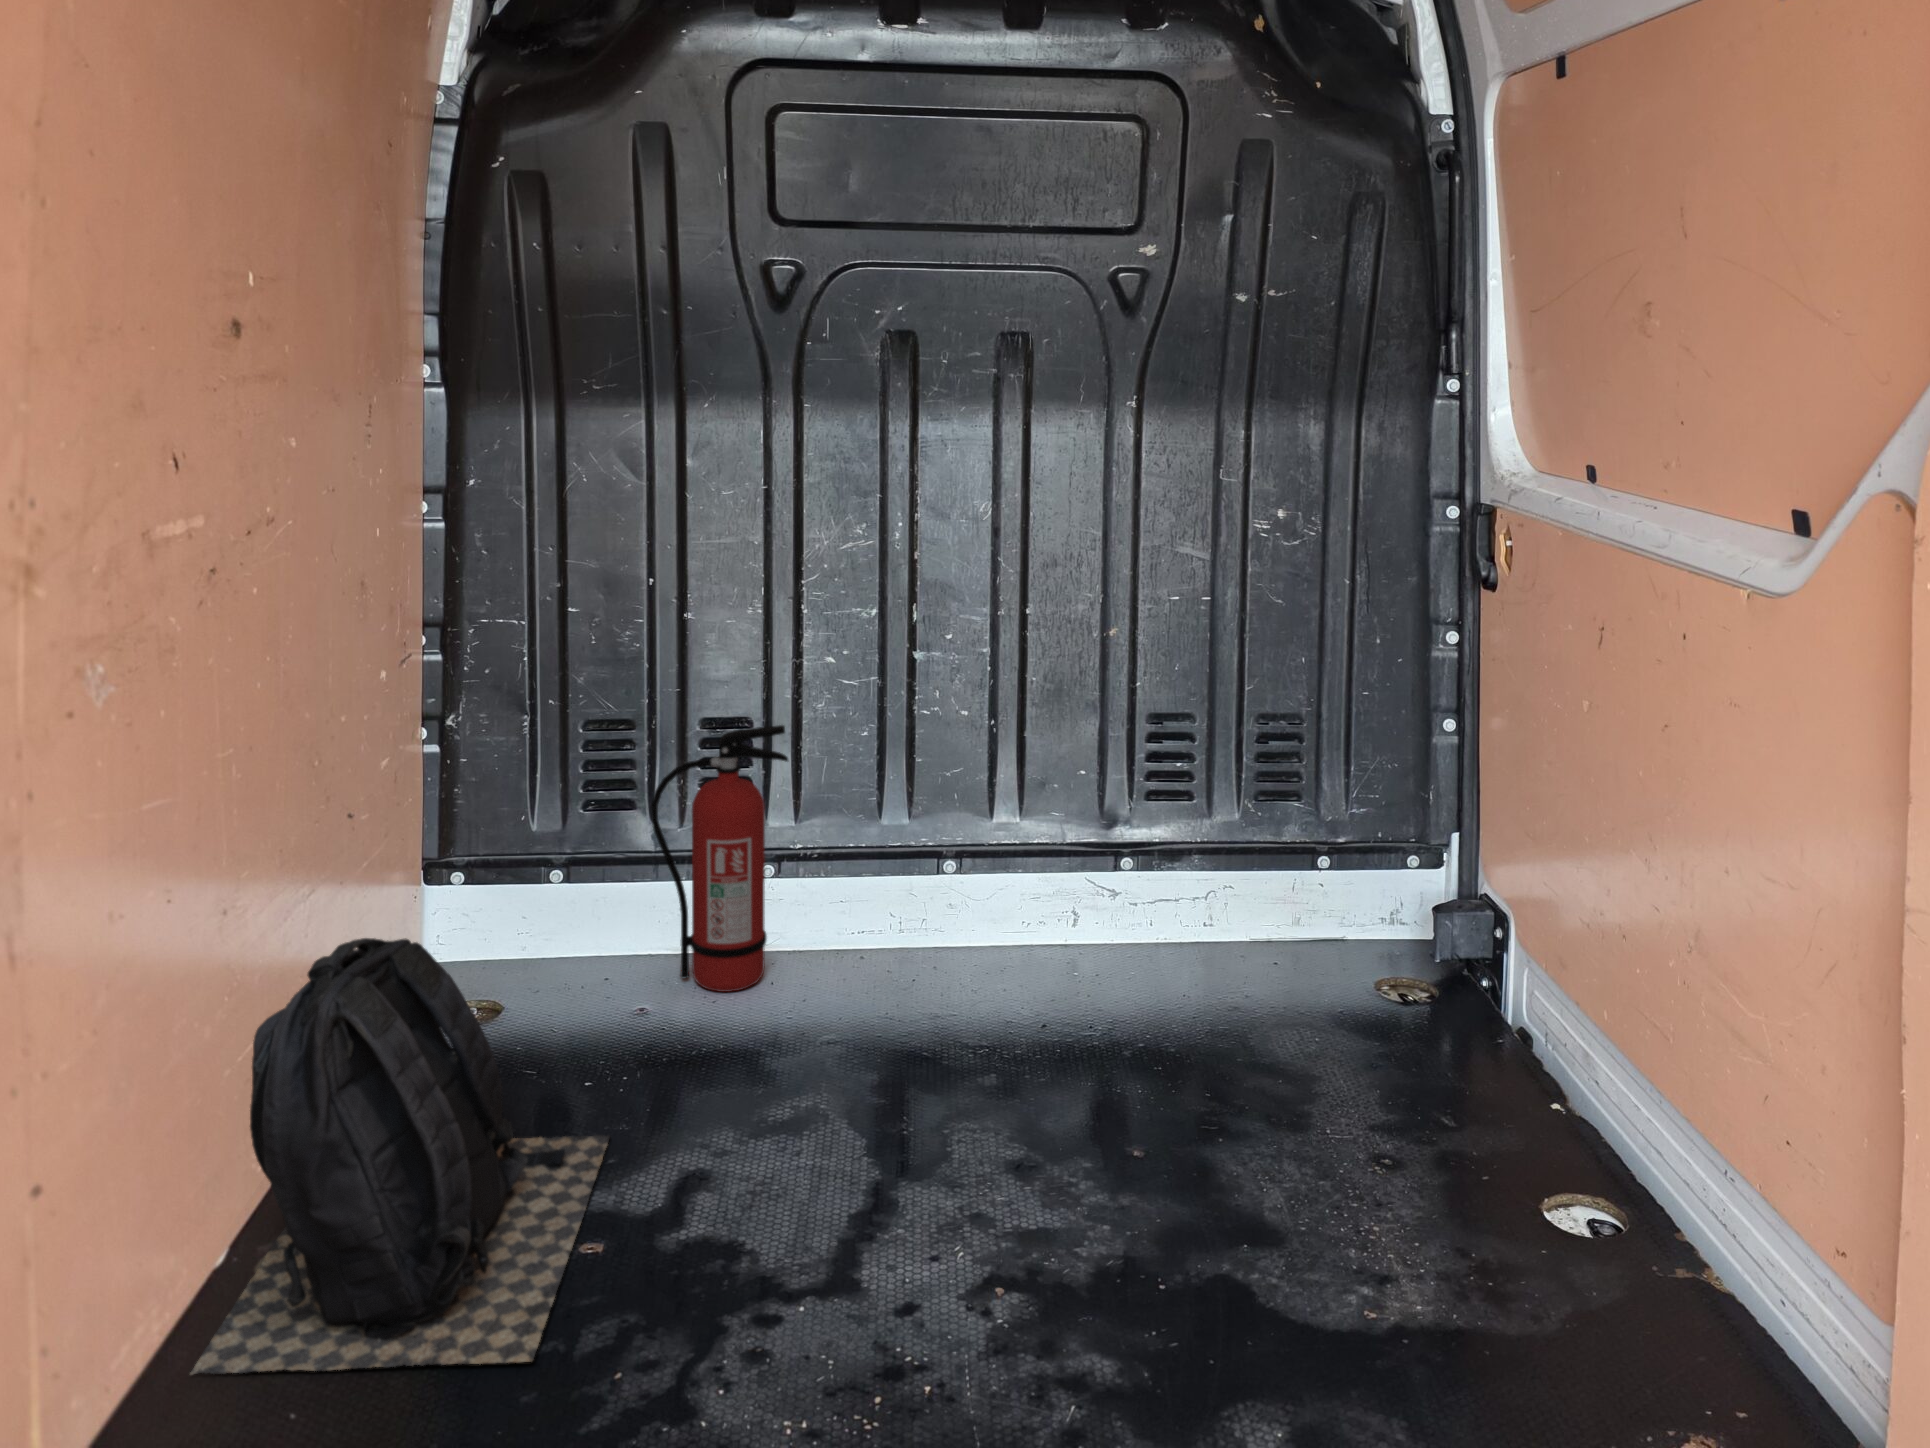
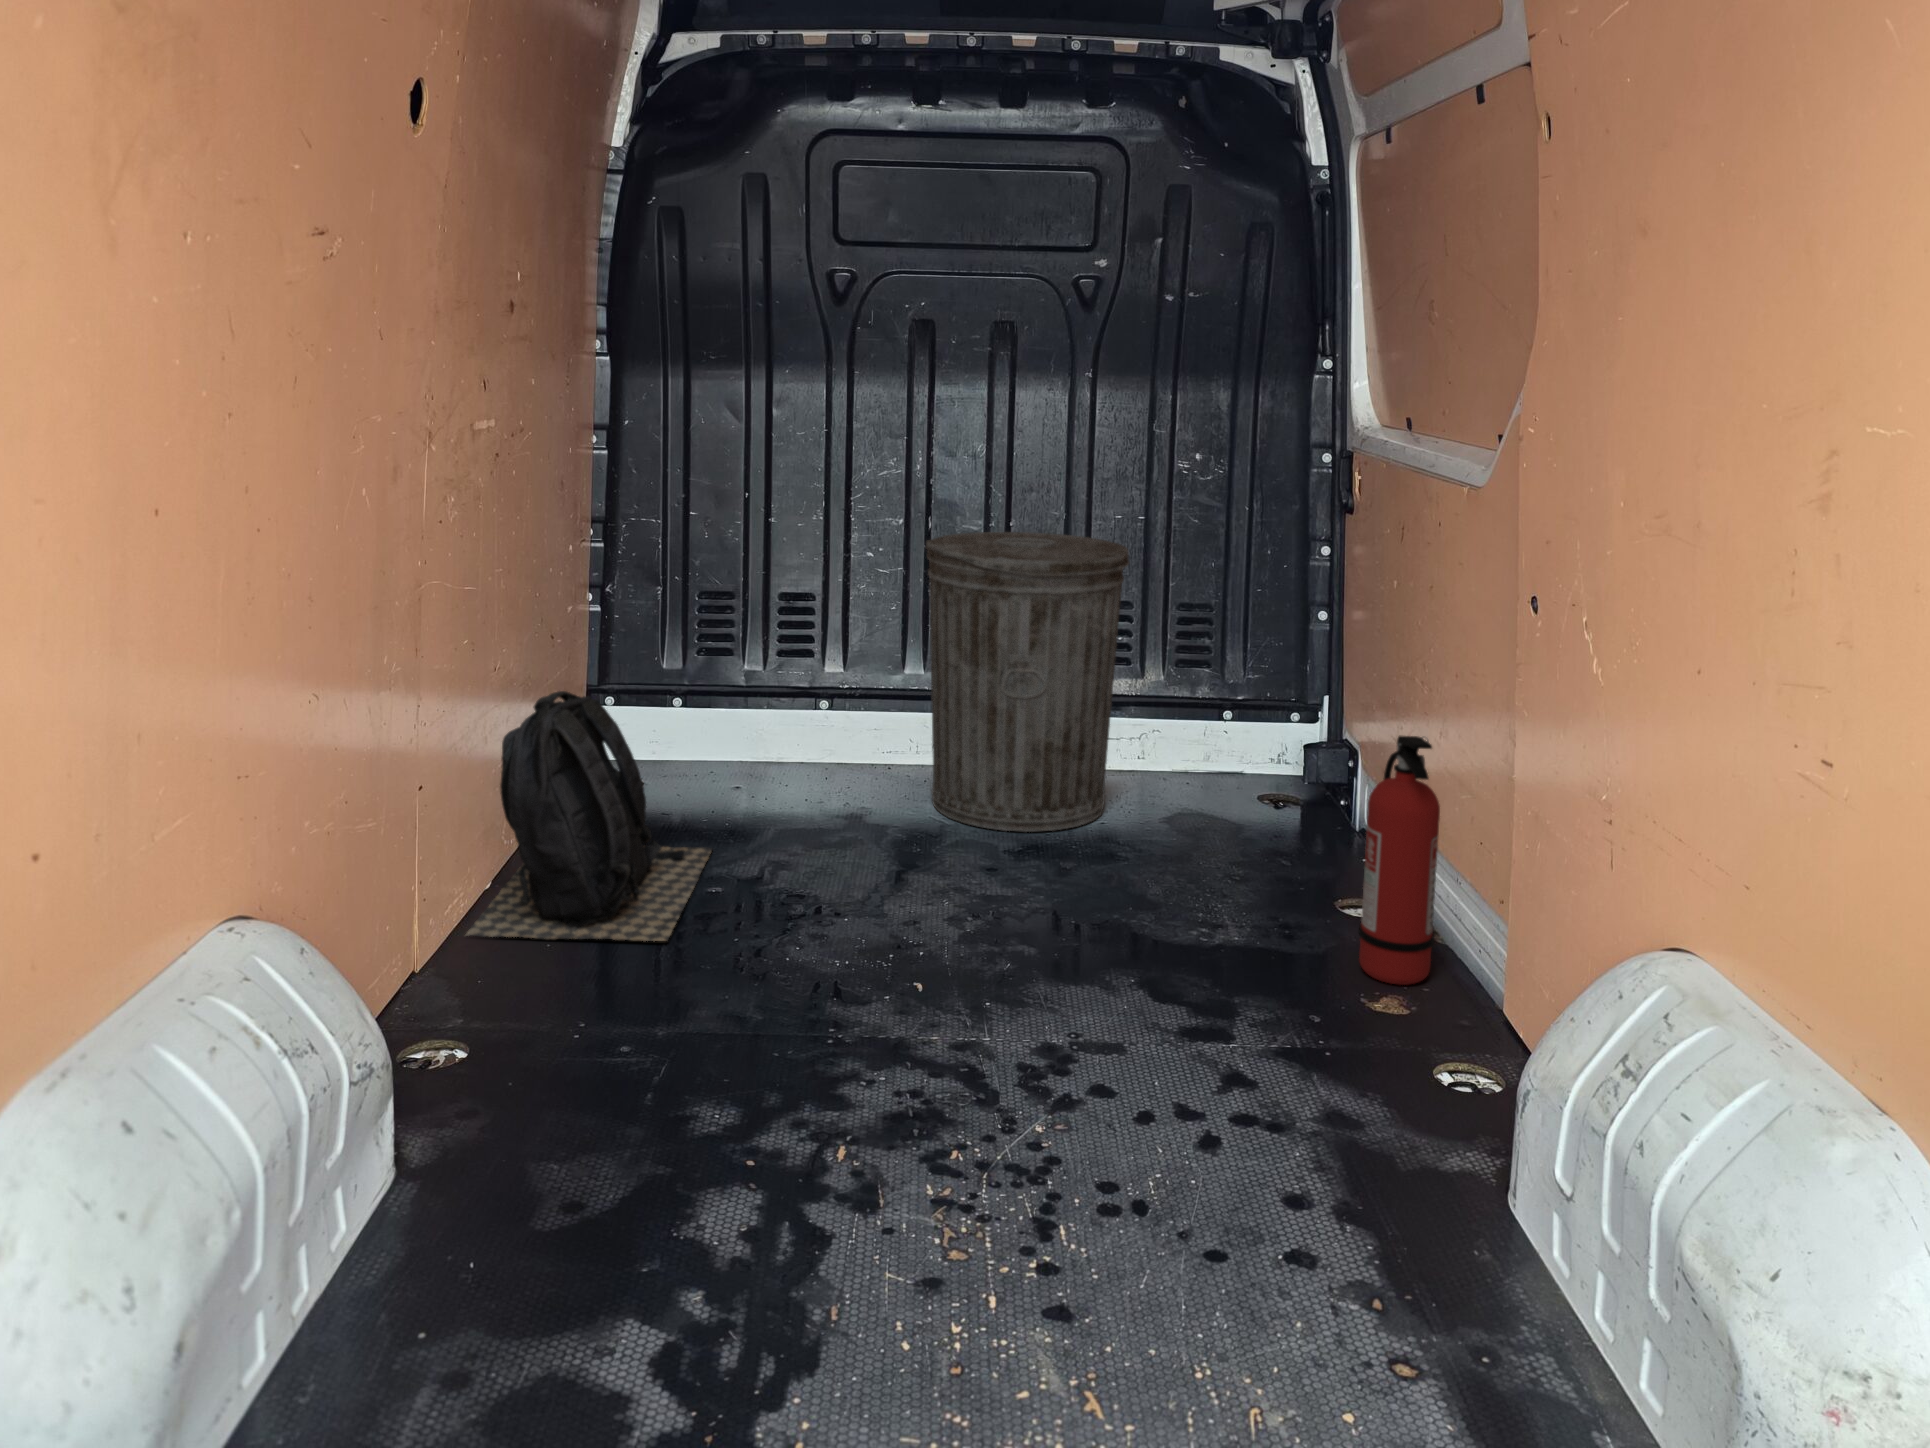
trash can: none [912,624,1204,1070] -> present [926,532,1129,832]
fire extinguisher: present [651,725,788,992] -> present [1359,736,1440,985]

